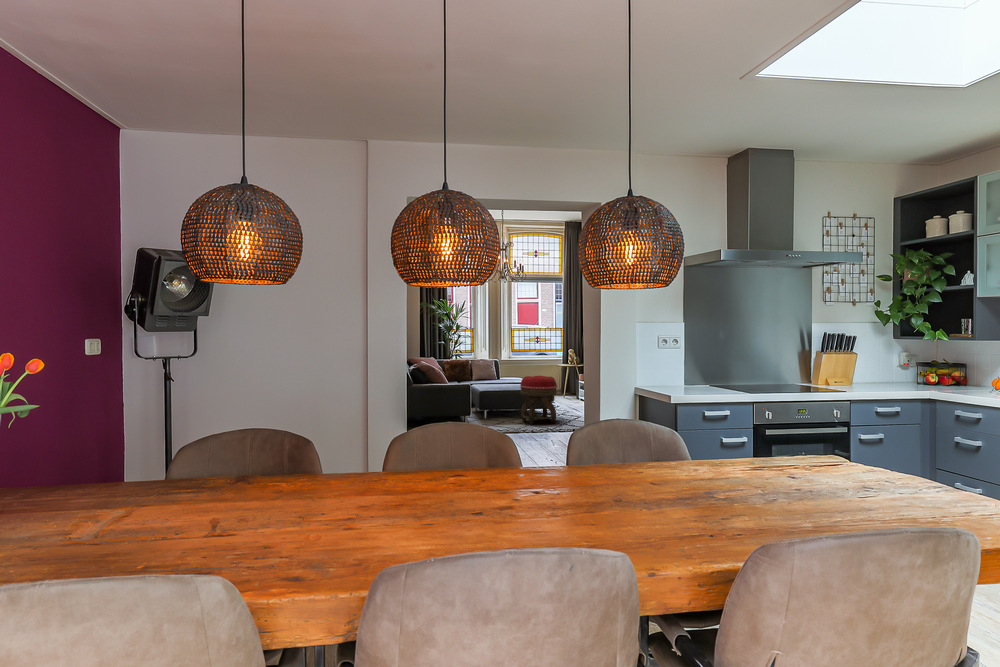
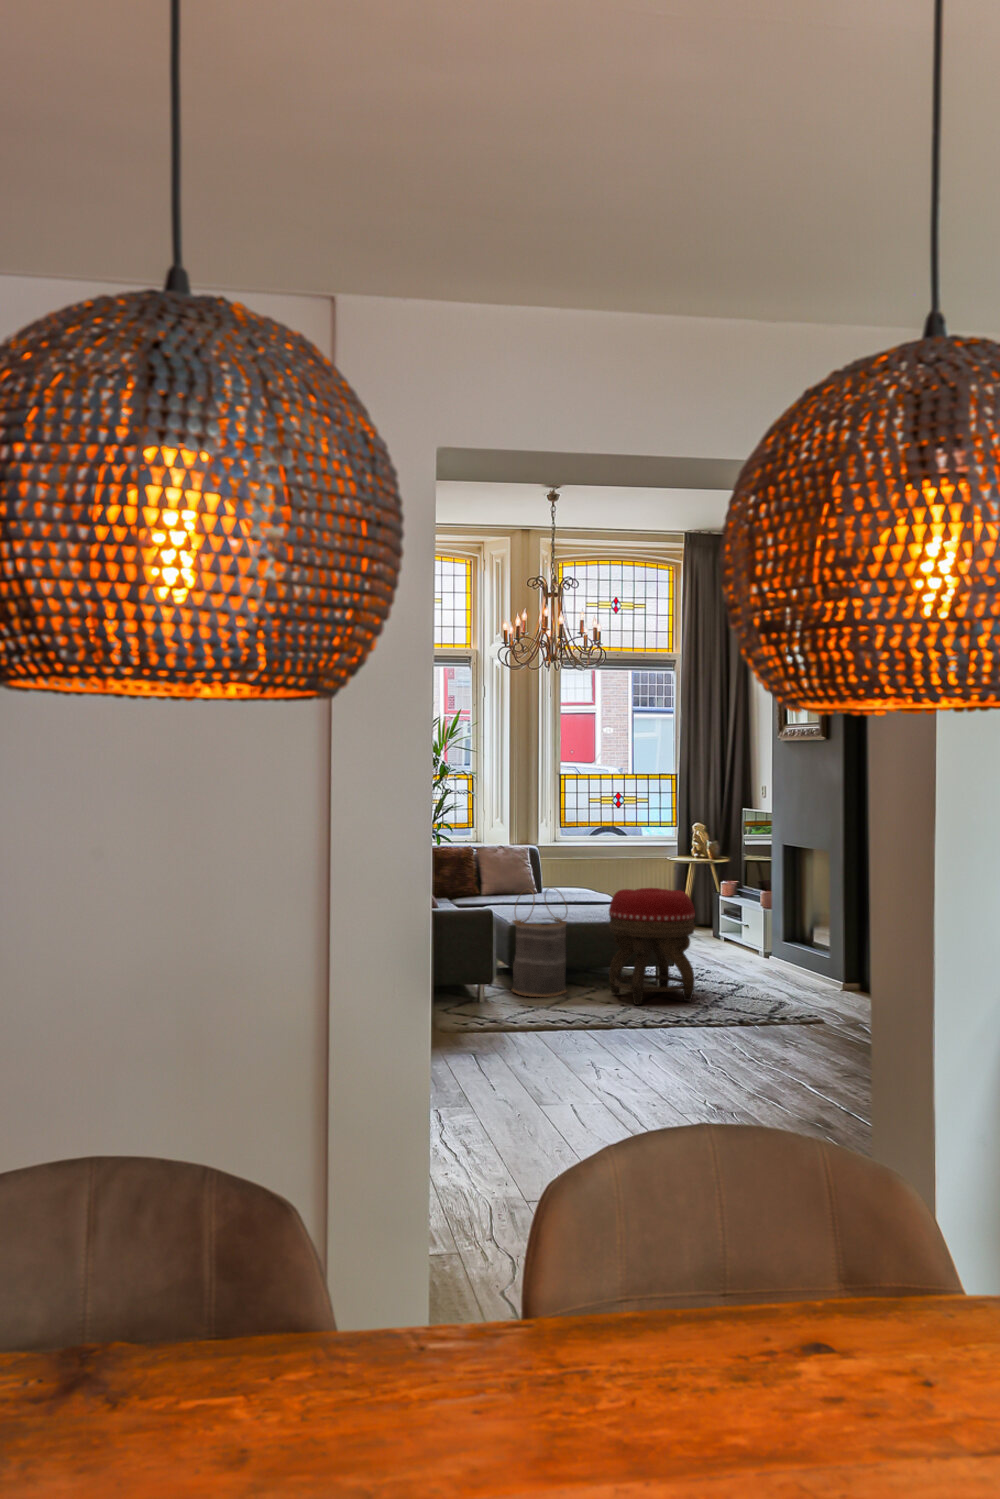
basket: none [481,376,504,422] -> present [512,889,568,997]

